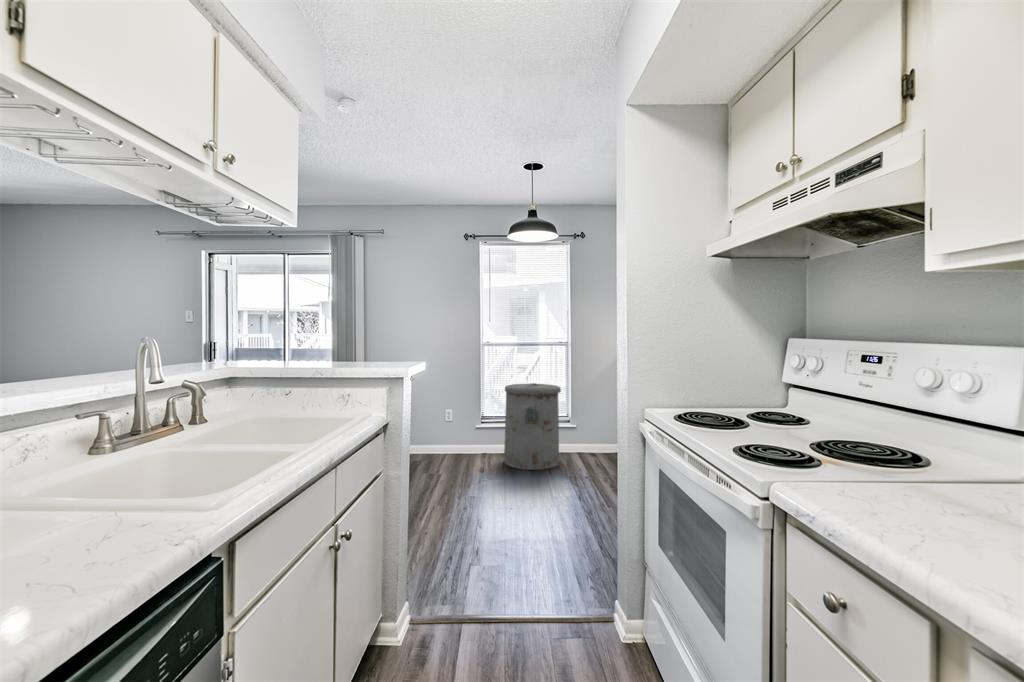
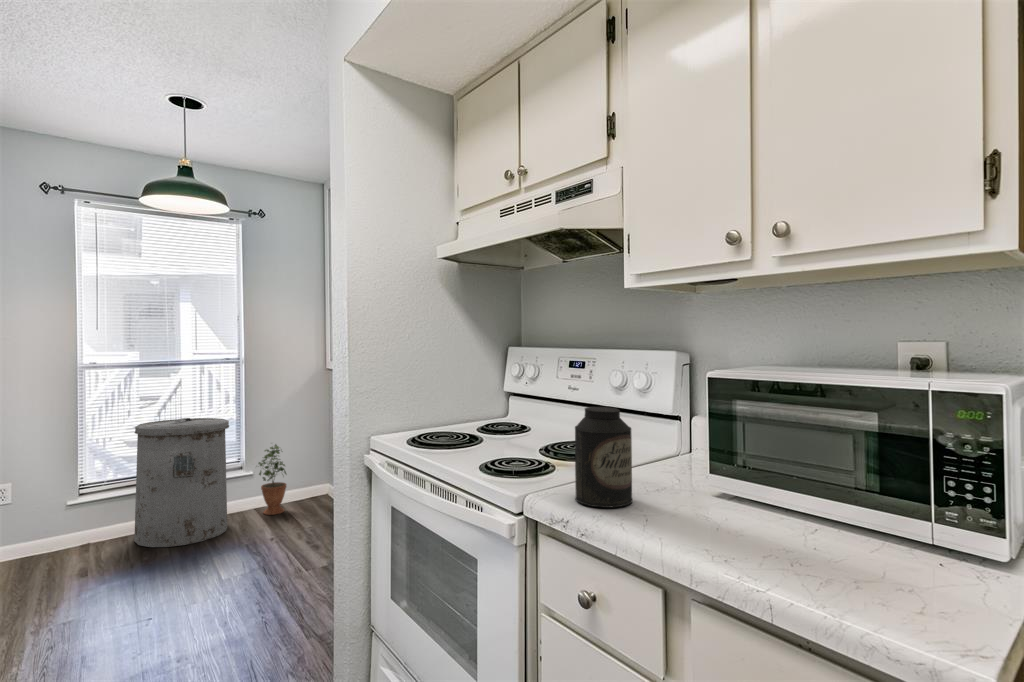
canister: none [831,402,912,517] -> present [575,407,632,508]
potted plant: none [578,406,601,459] -> present [258,444,286,515]

